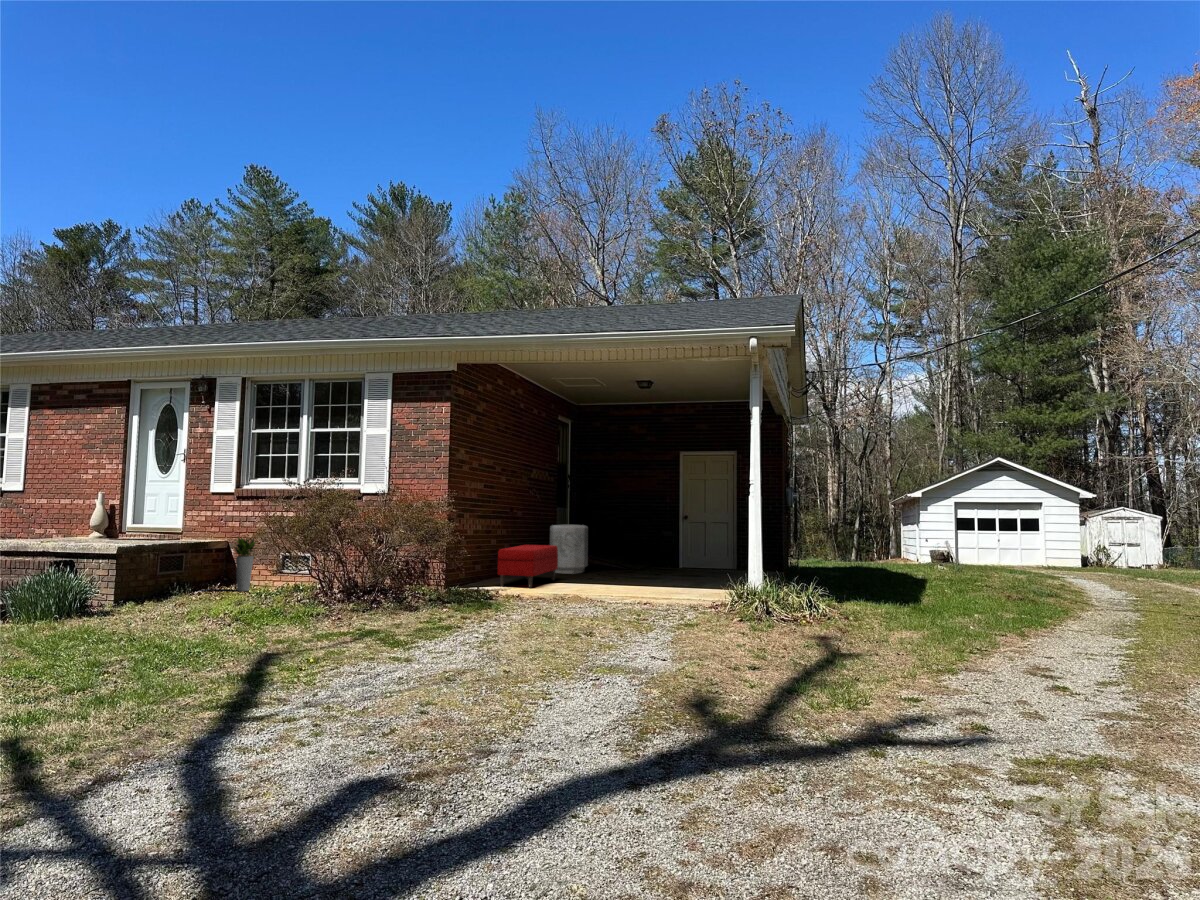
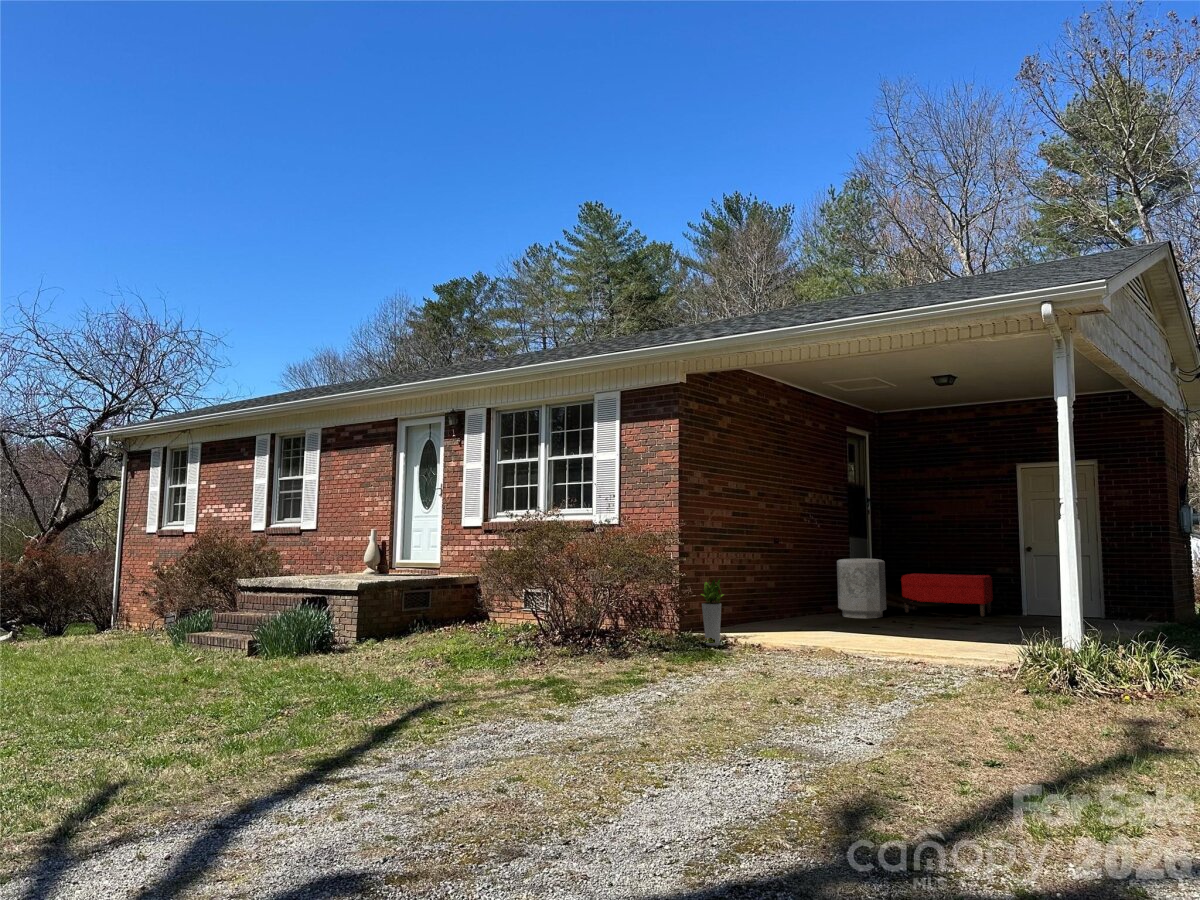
planter: present [235,538,257,591] -> present [701,579,724,646]
bench: present [498,545,558,588] -> present [901,574,993,616]

